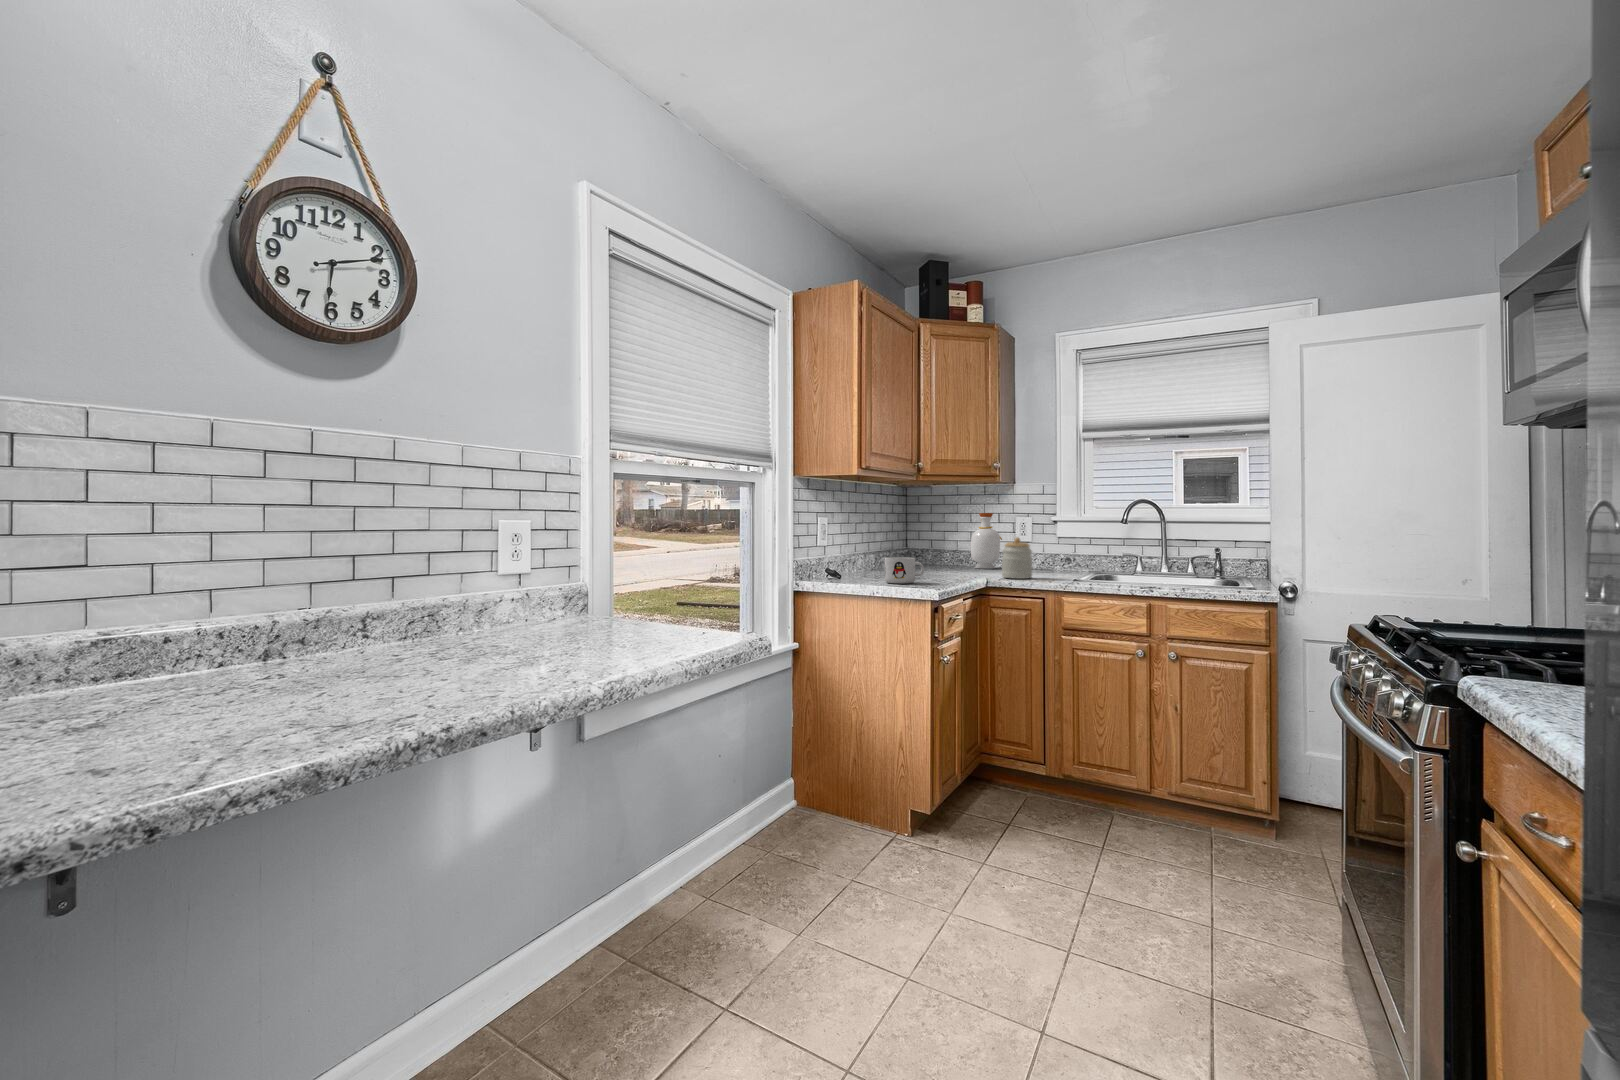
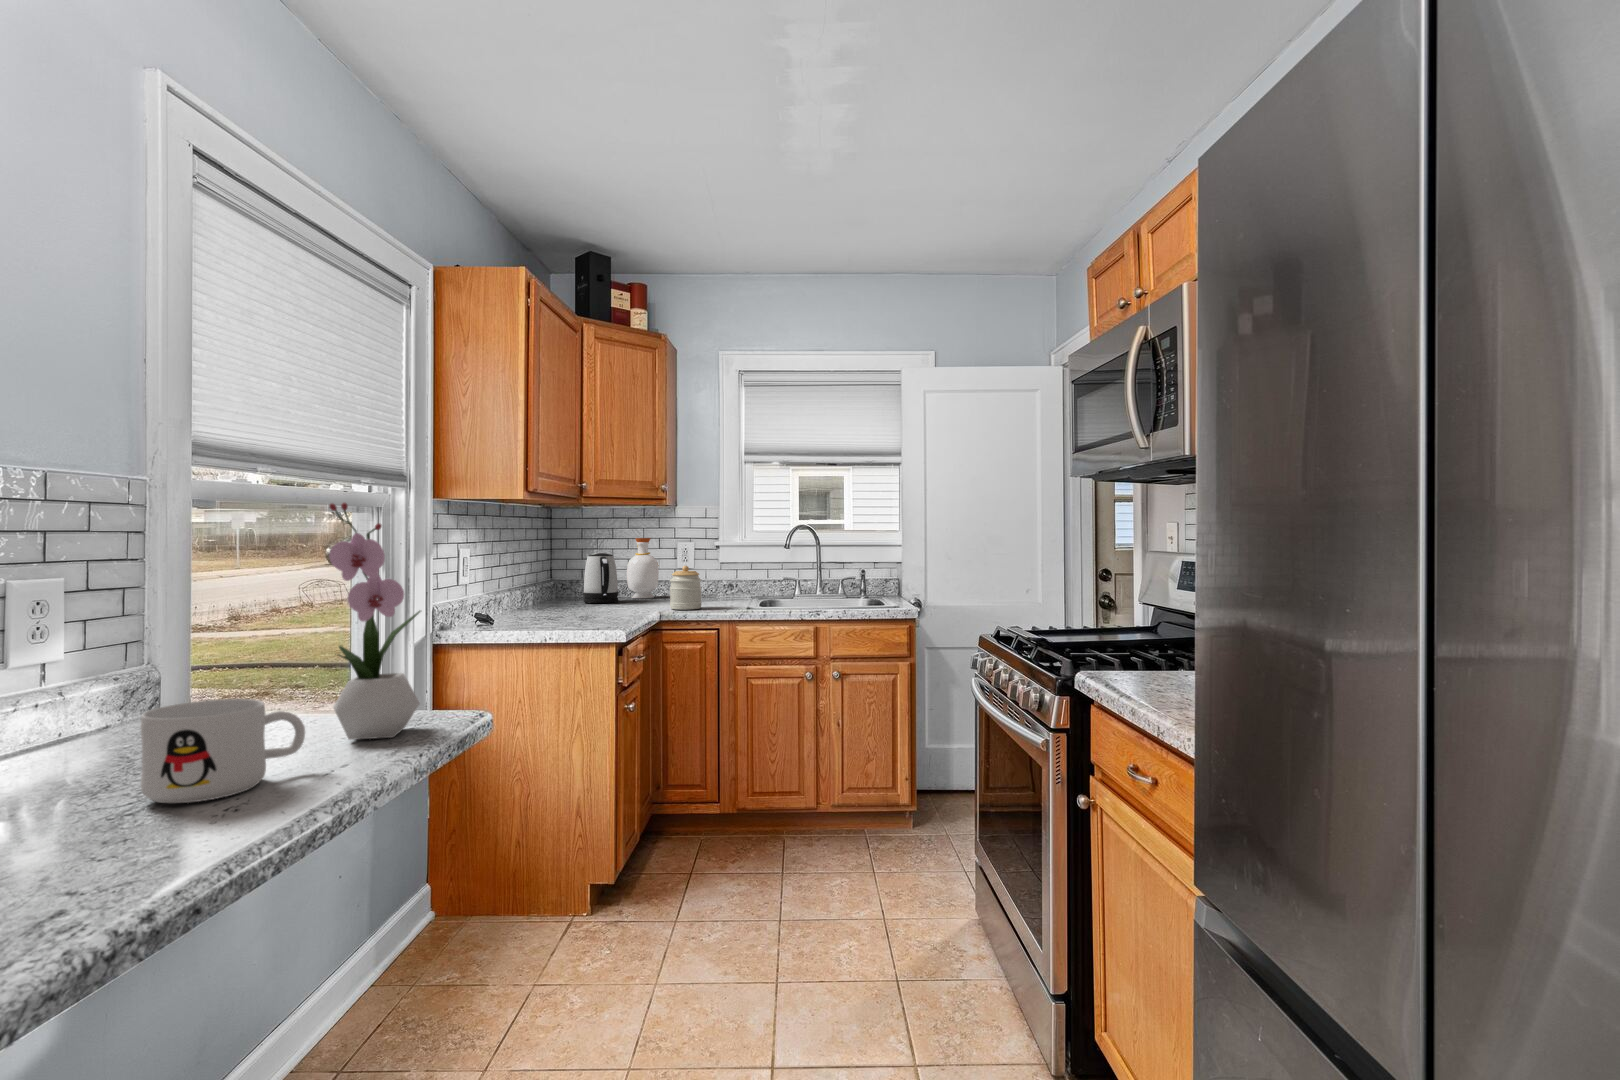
flower arrangement: none [640,457,714,645] -> present [329,503,420,740]
kettle: none [929,526,960,570] -> present [583,553,618,603]
mug: present [884,557,924,583] -> present [140,699,305,803]

